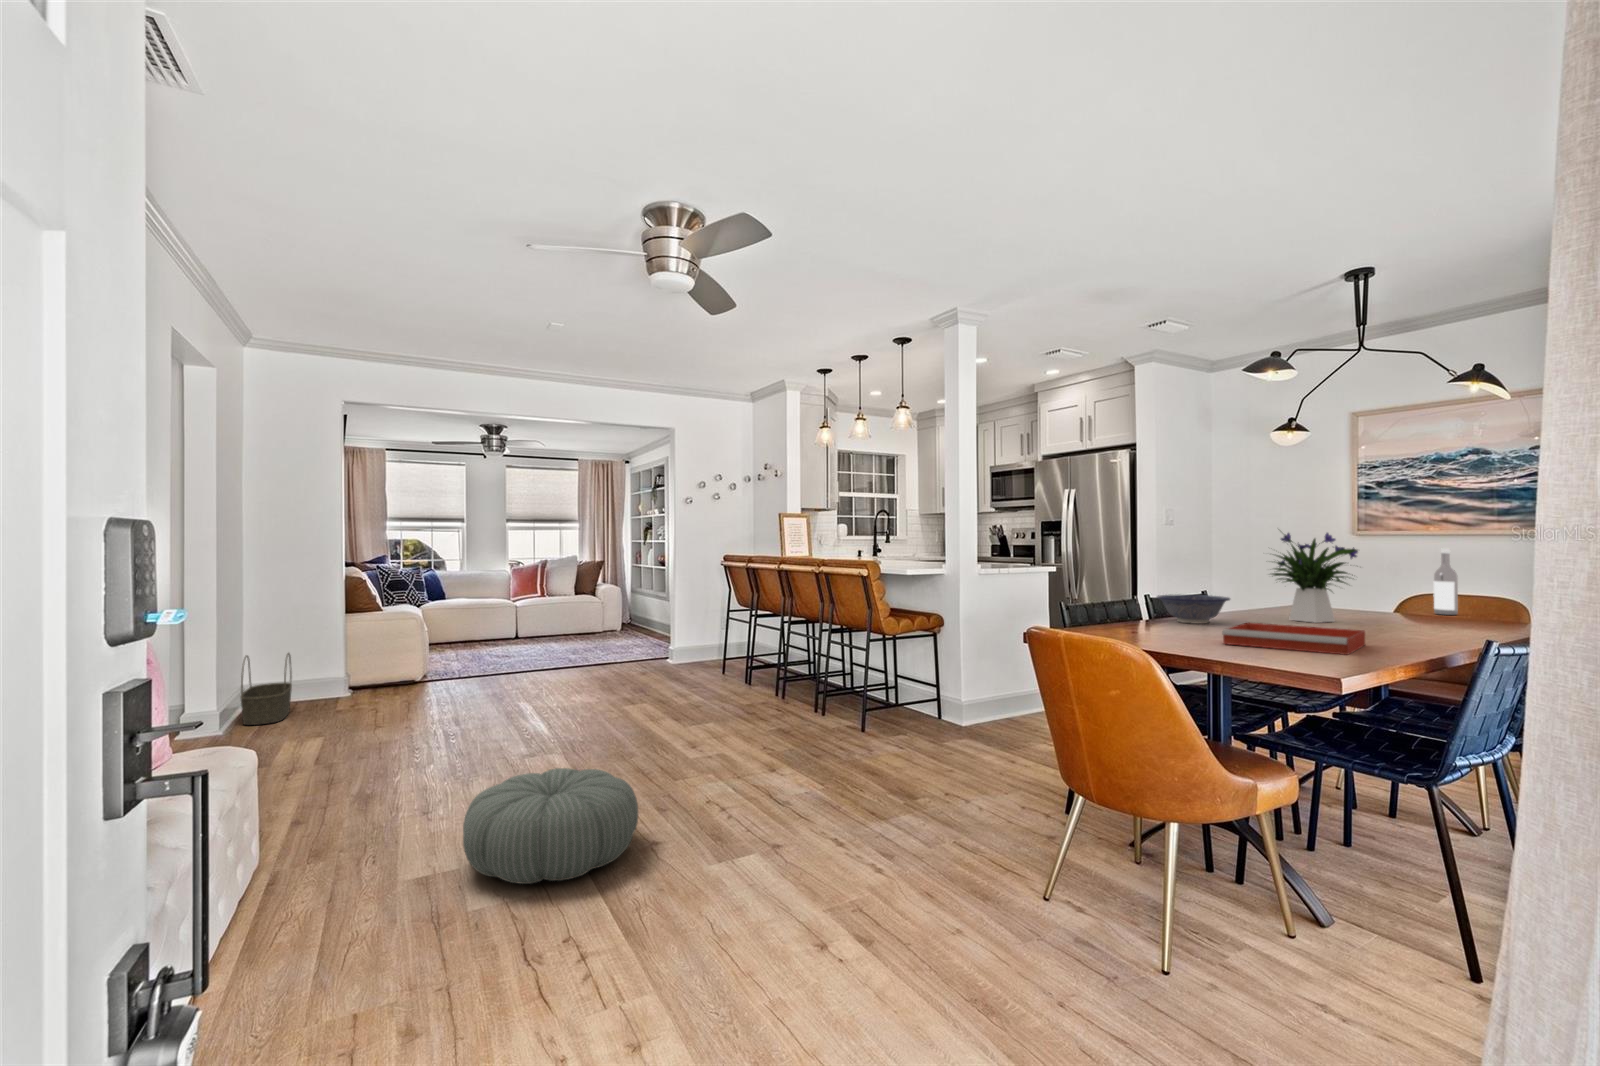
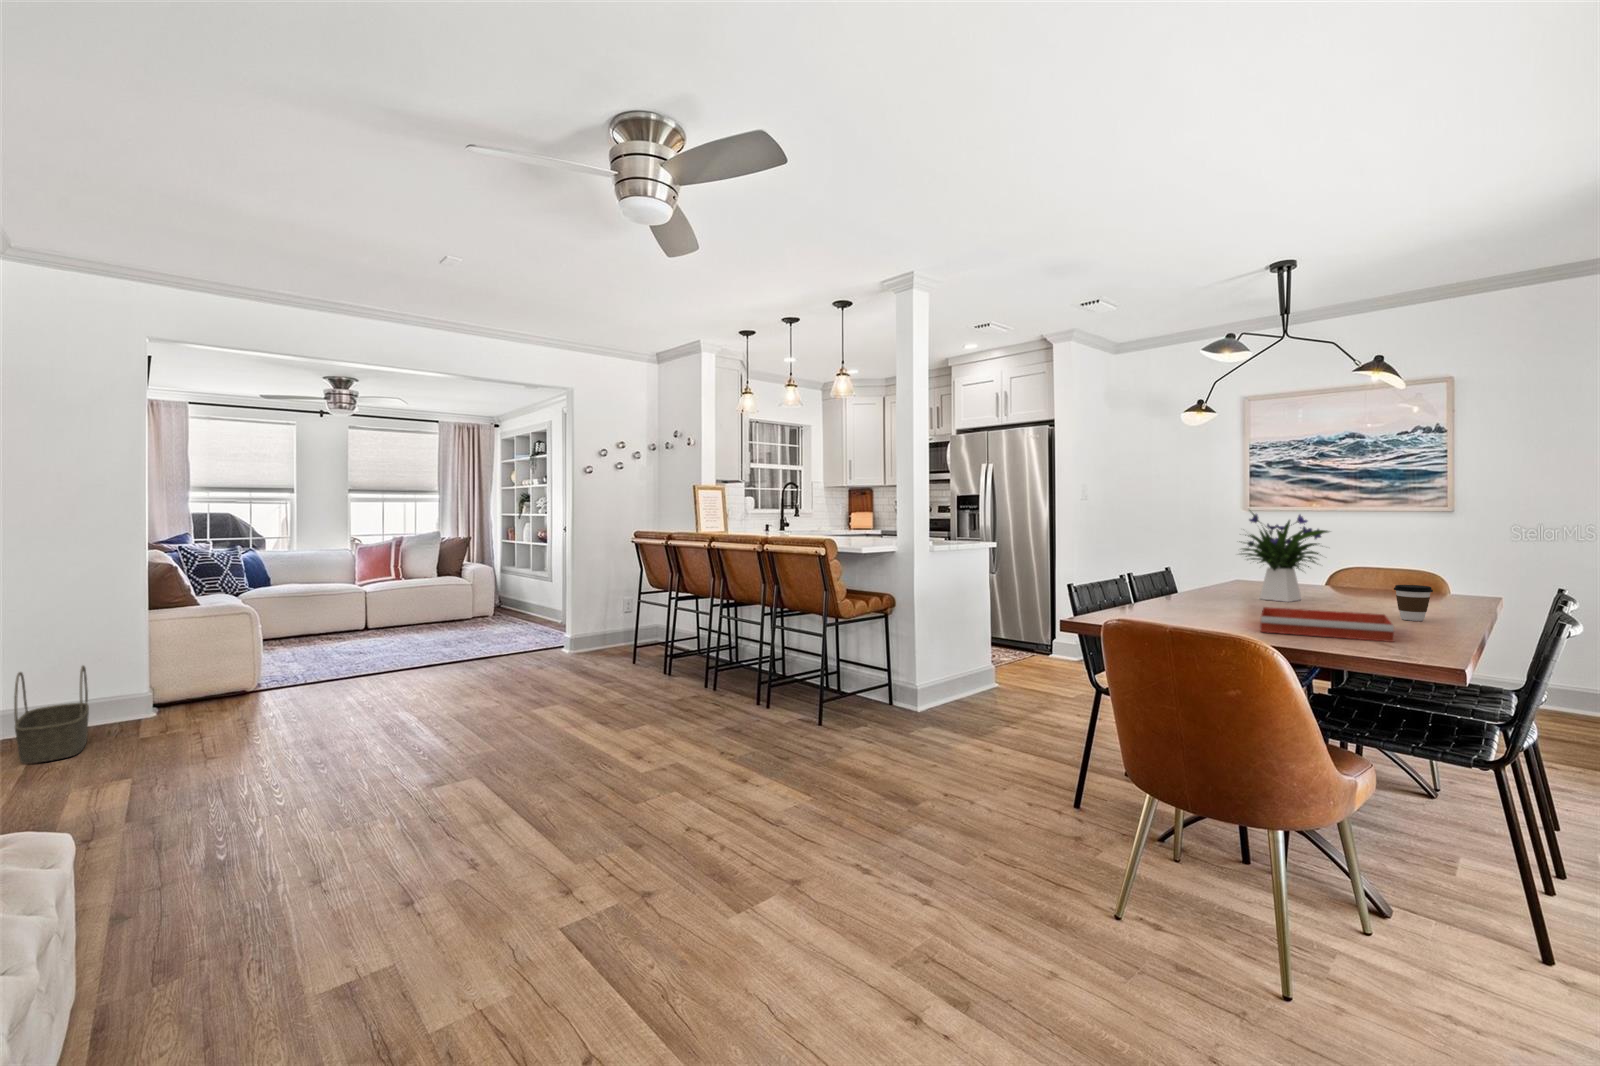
wine bottle: present [1434,548,1458,615] -> none [1363,528,1385,590]
decorative bowl: present [1157,595,1230,624] -> none [1145,576,1219,606]
coffee cup: none [1397,603,1438,640] -> present [1394,585,1433,621]
pouf: present [463,768,638,884] -> none [413,805,636,968]

